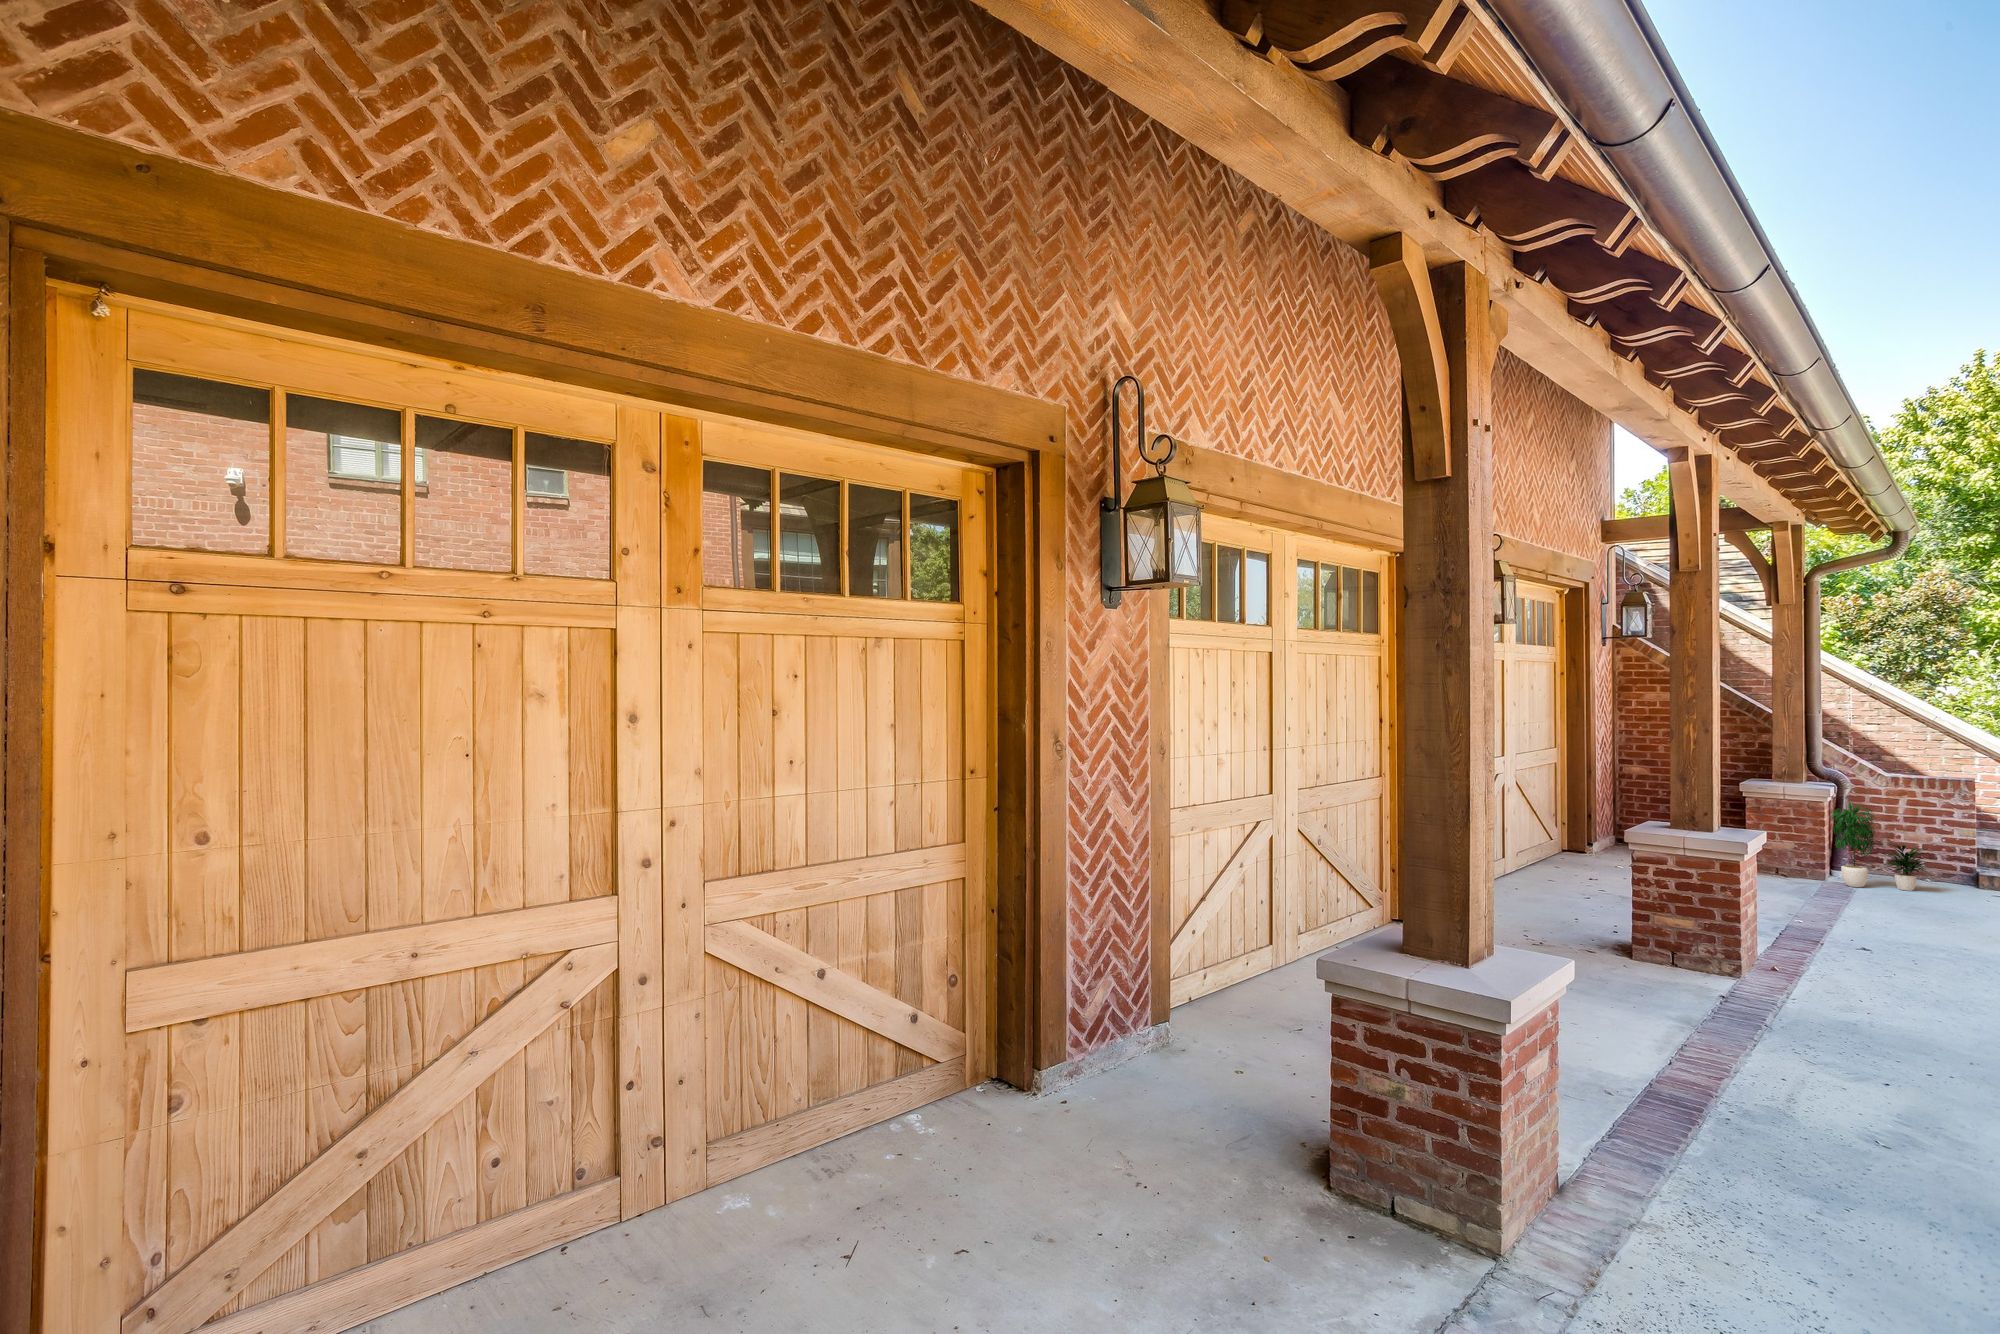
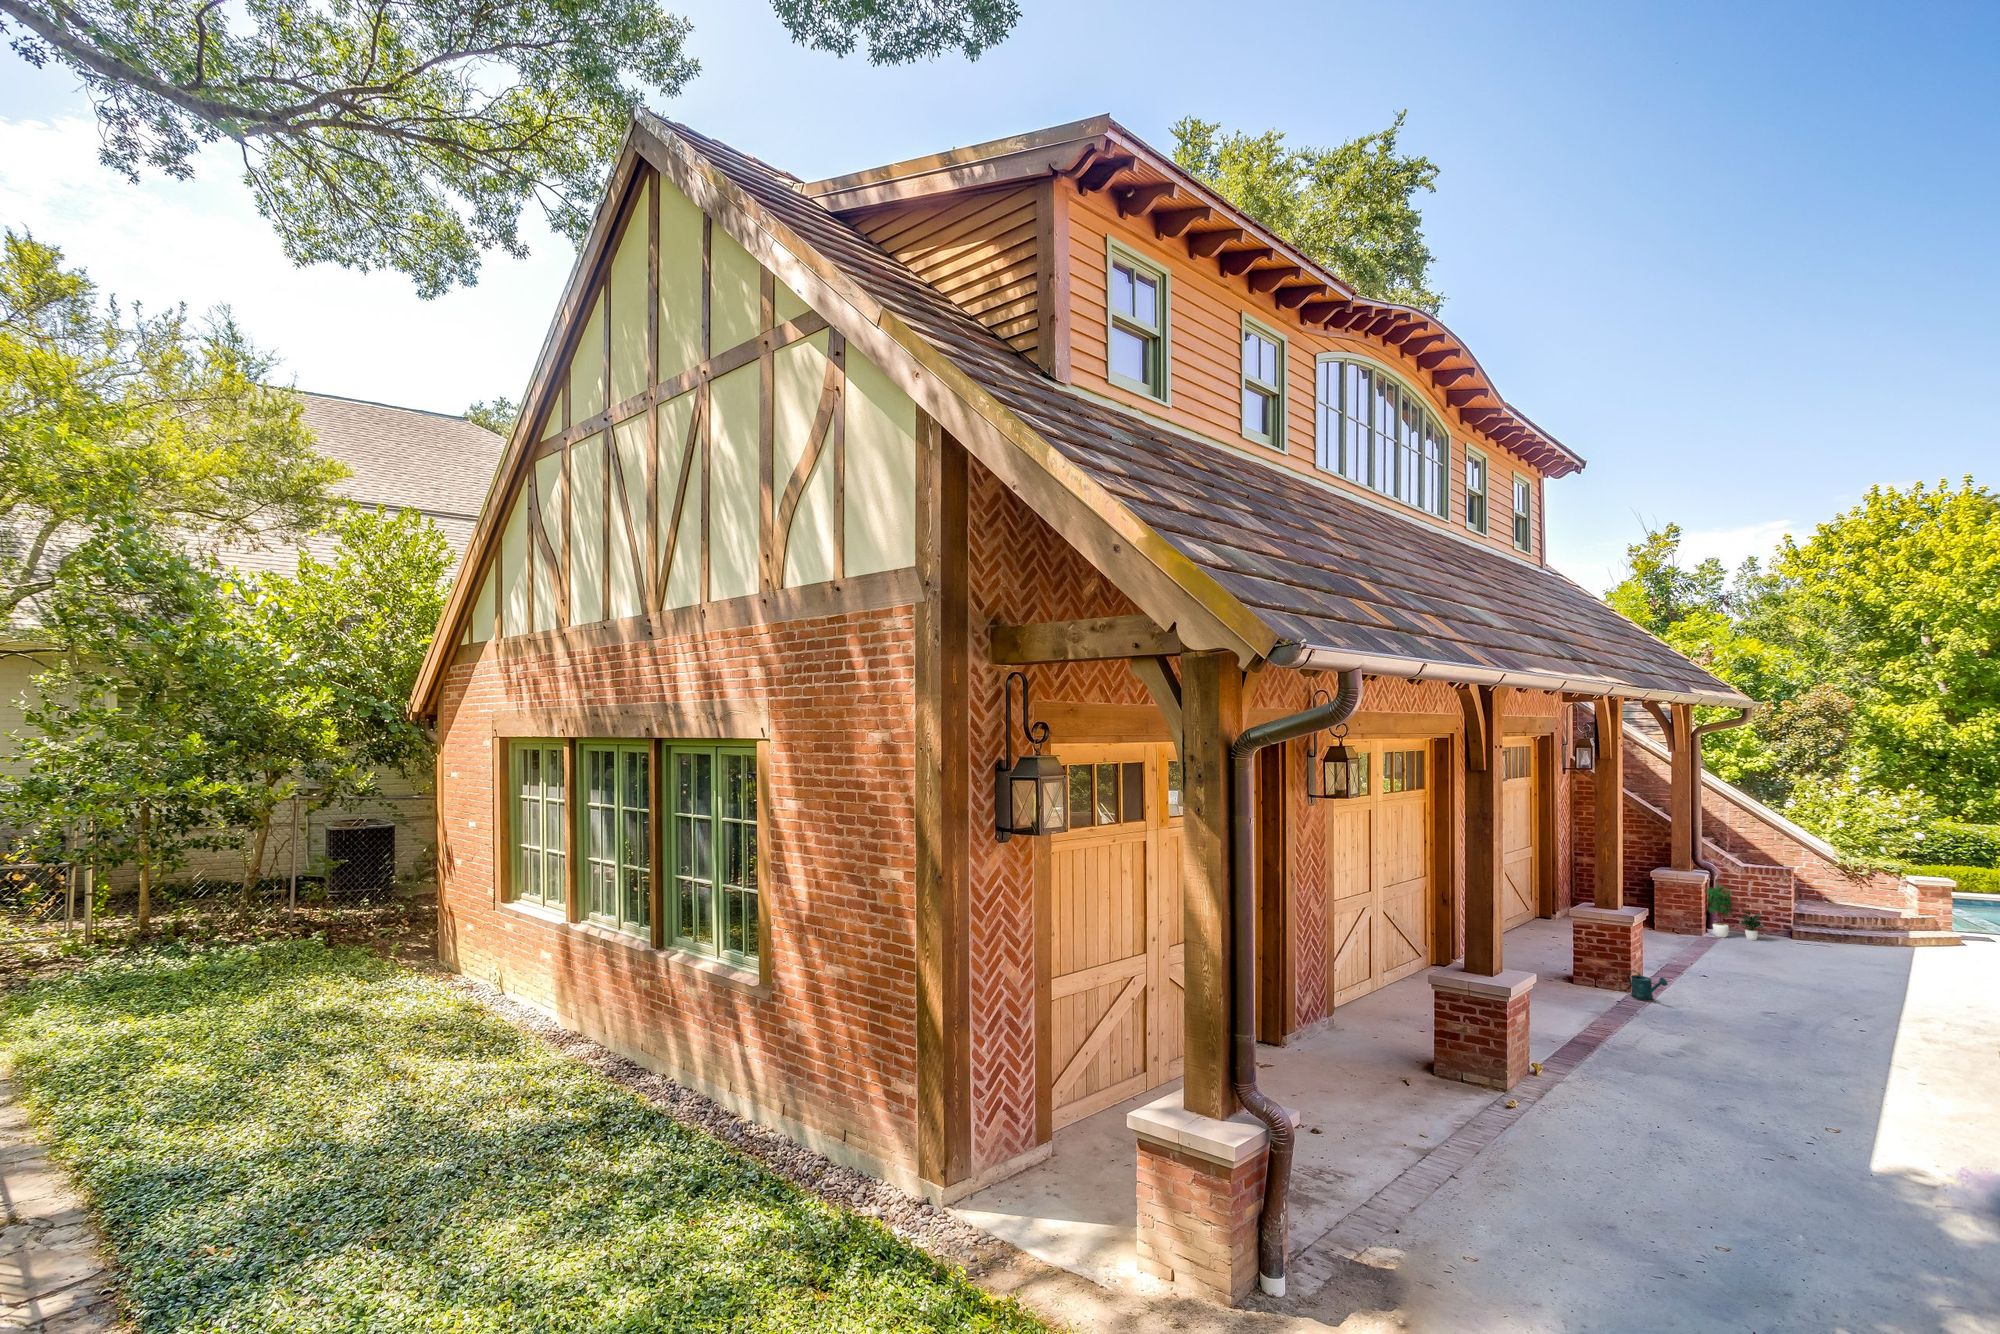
watering can: none [1738,936,1821,991] -> present [1627,970,1667,1000]

